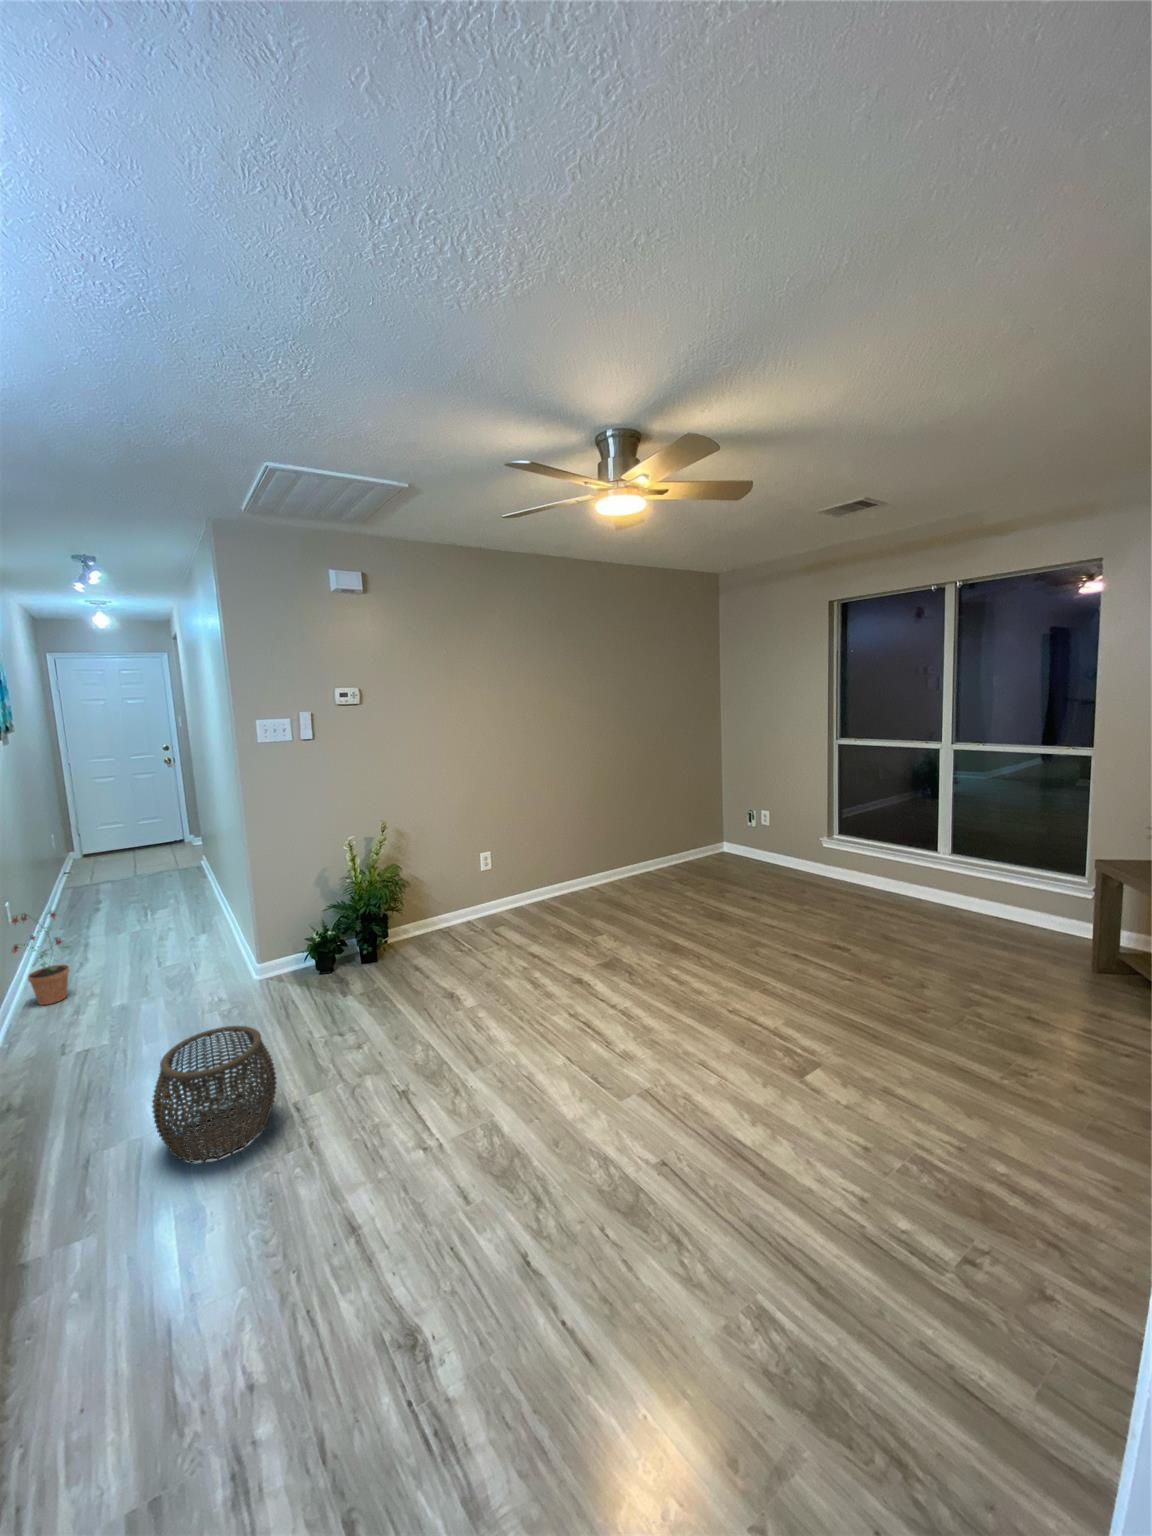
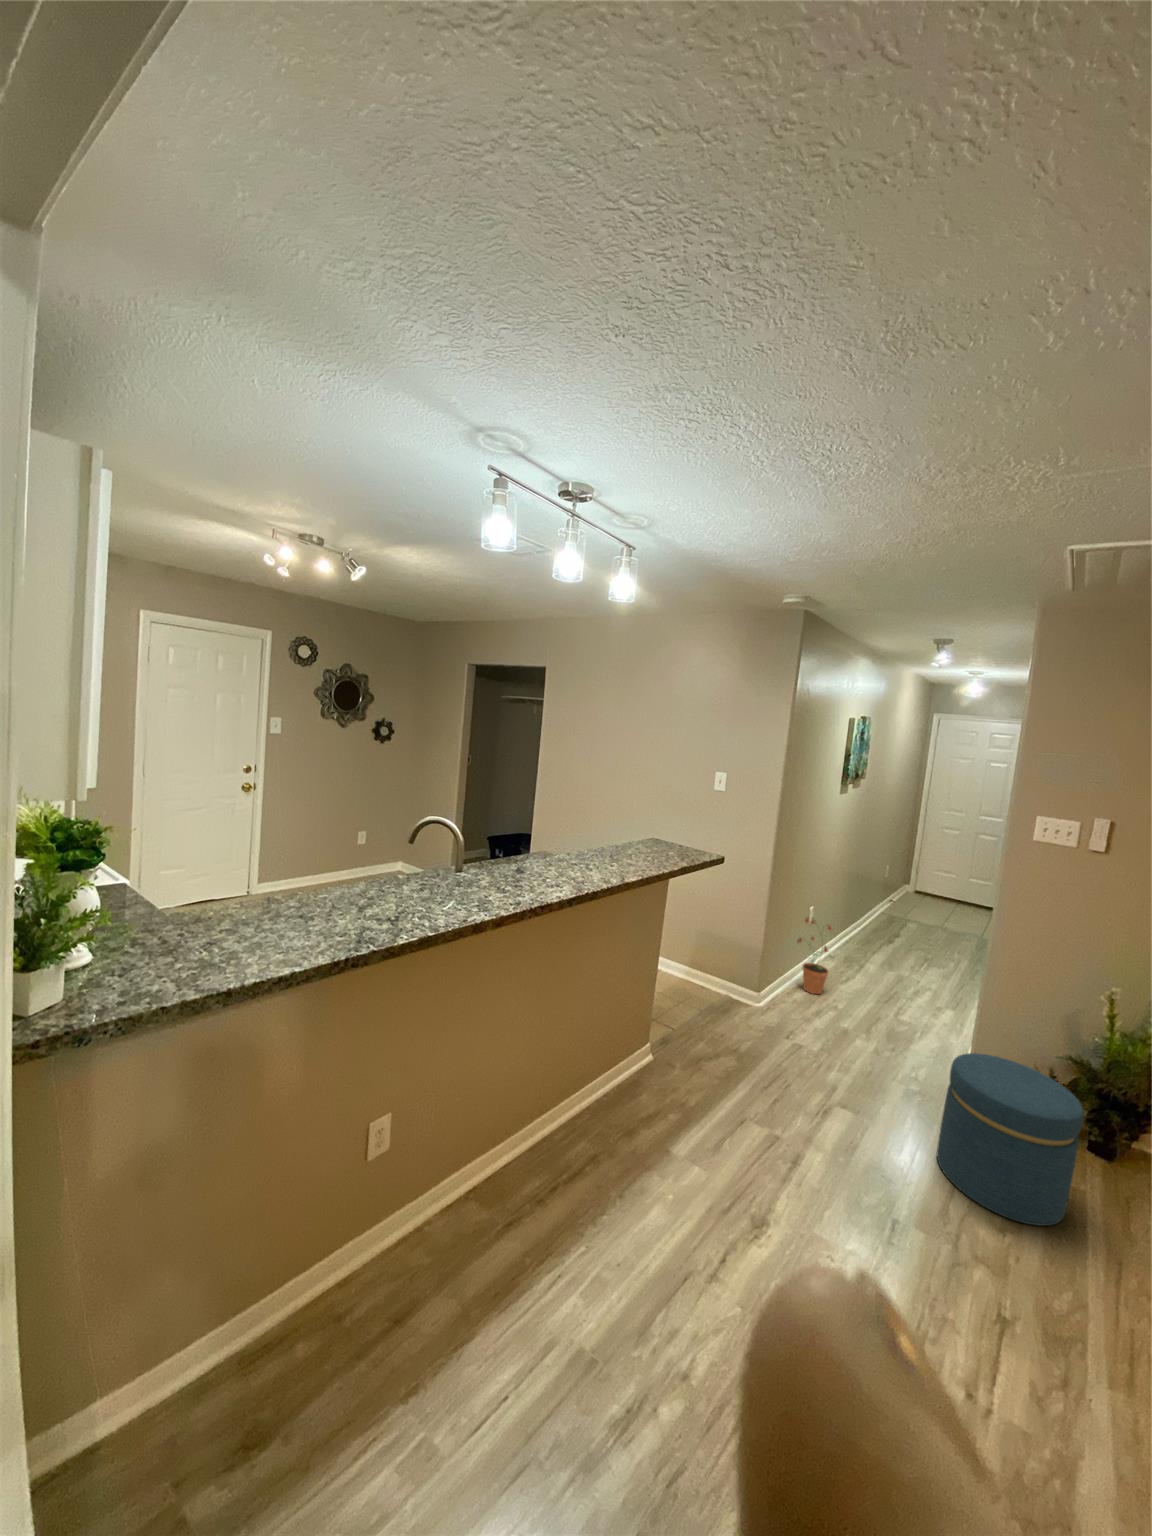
ottoman: none [278,921,381,1047] -> present [937,1053,1084,1226]
woven basket: present [152,1026,277,1162] -> none [776,1076,881,1207]

